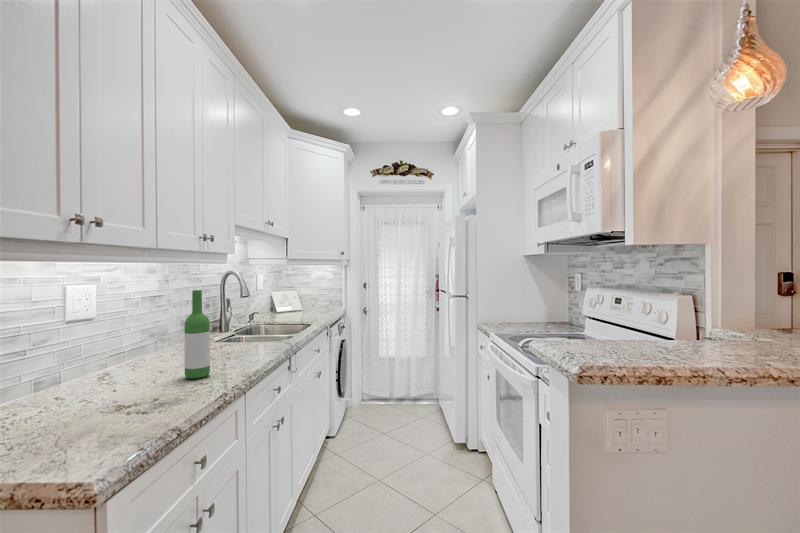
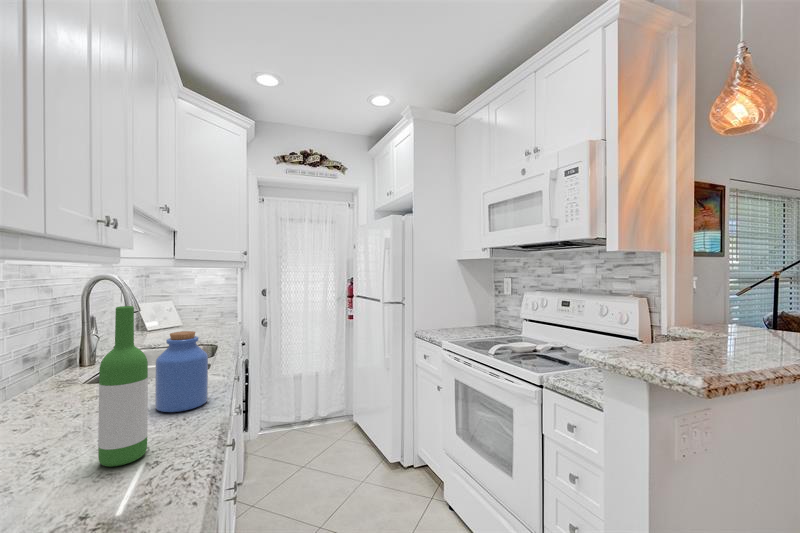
jar: none [232,309,264,359] -> present [155,331,208,412]

